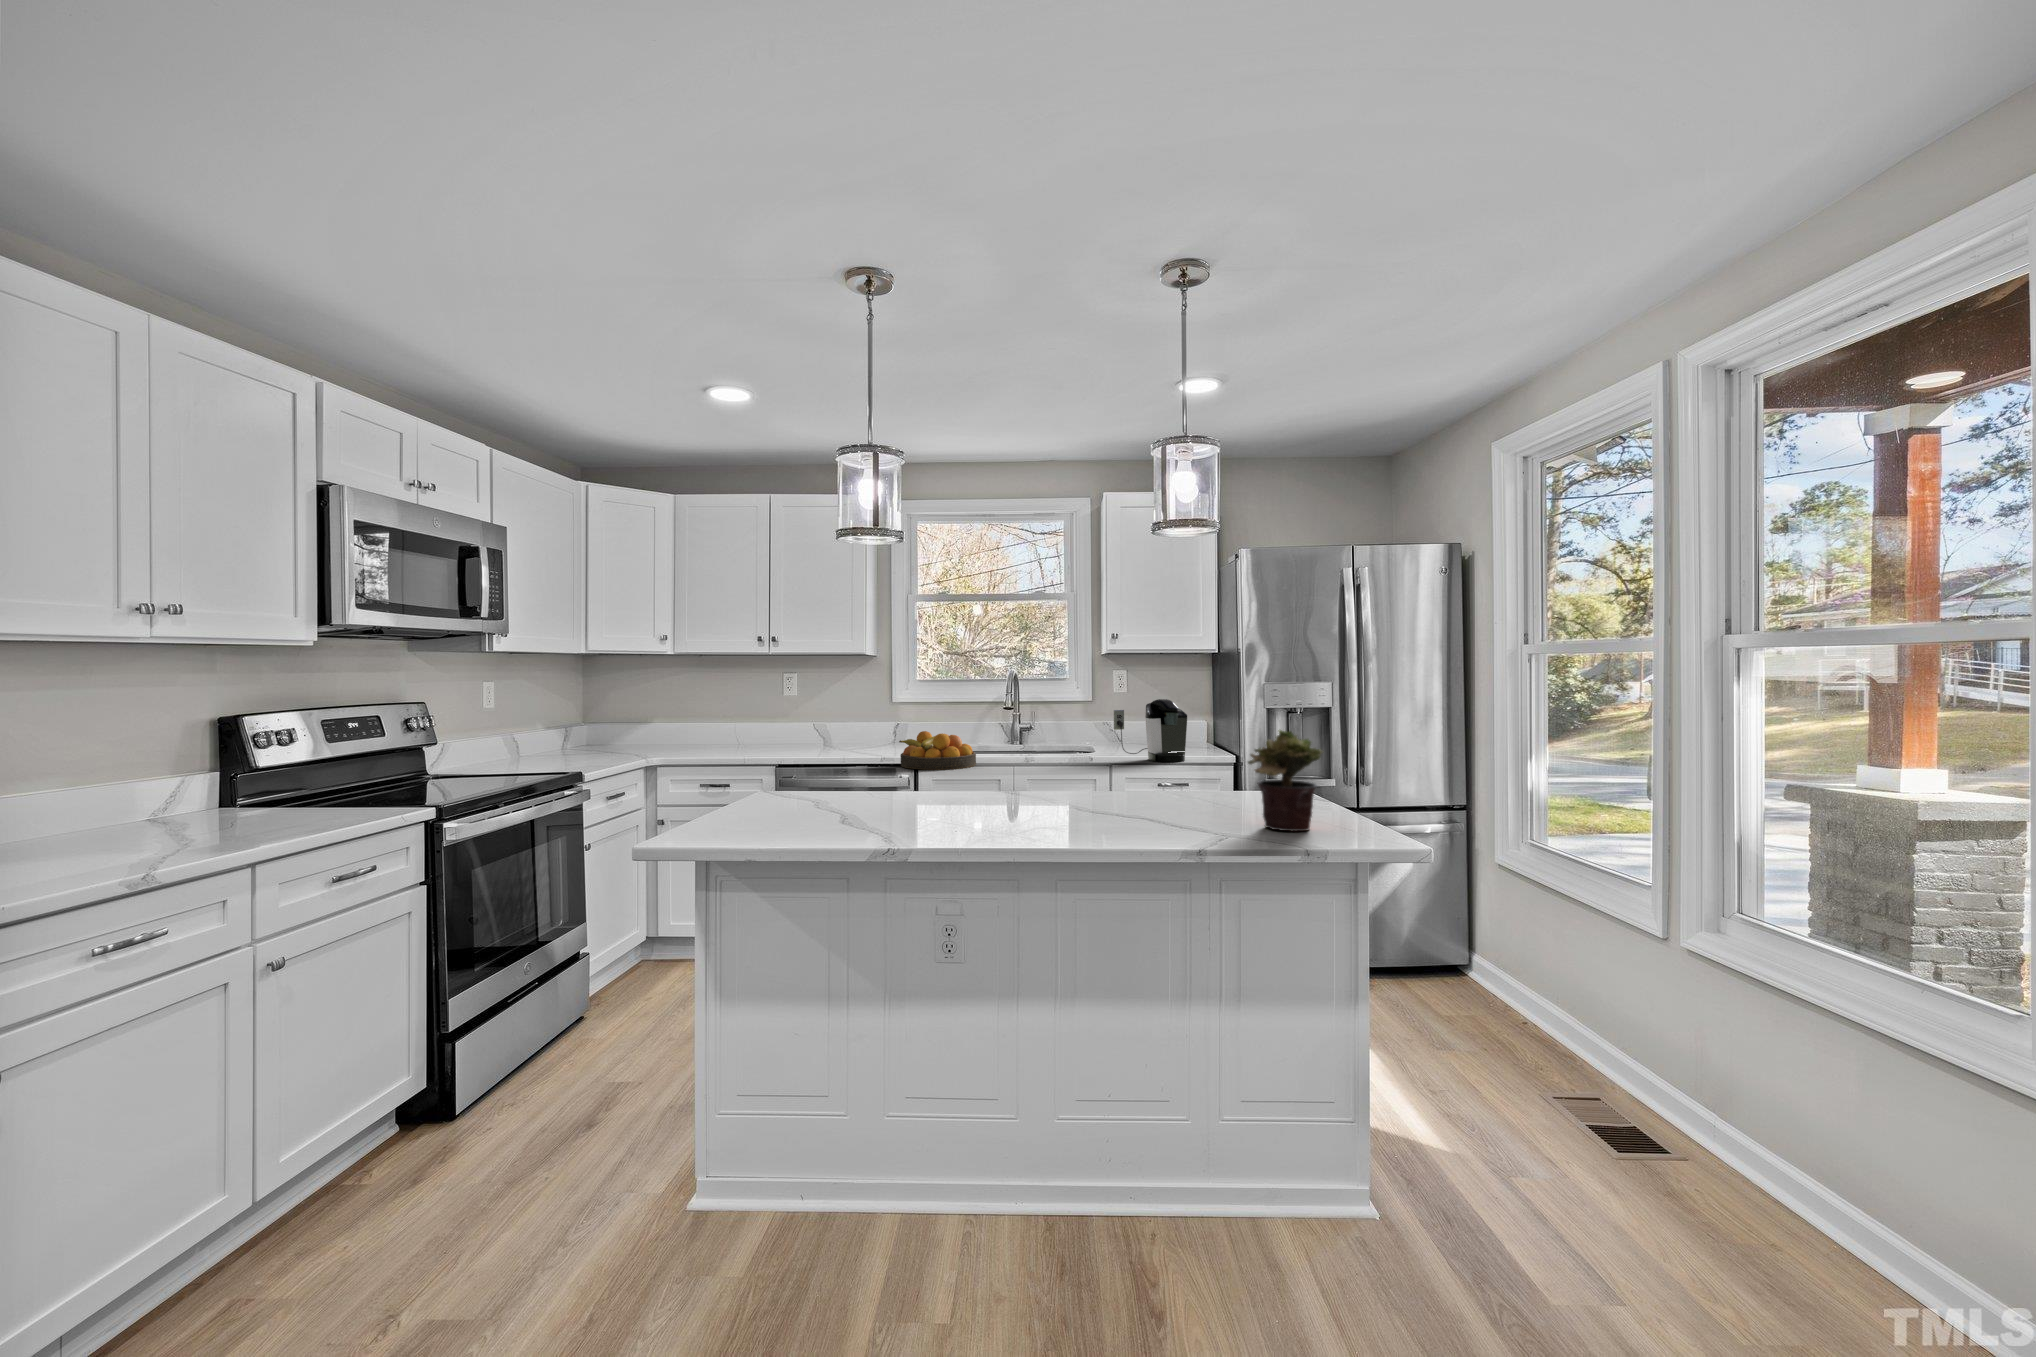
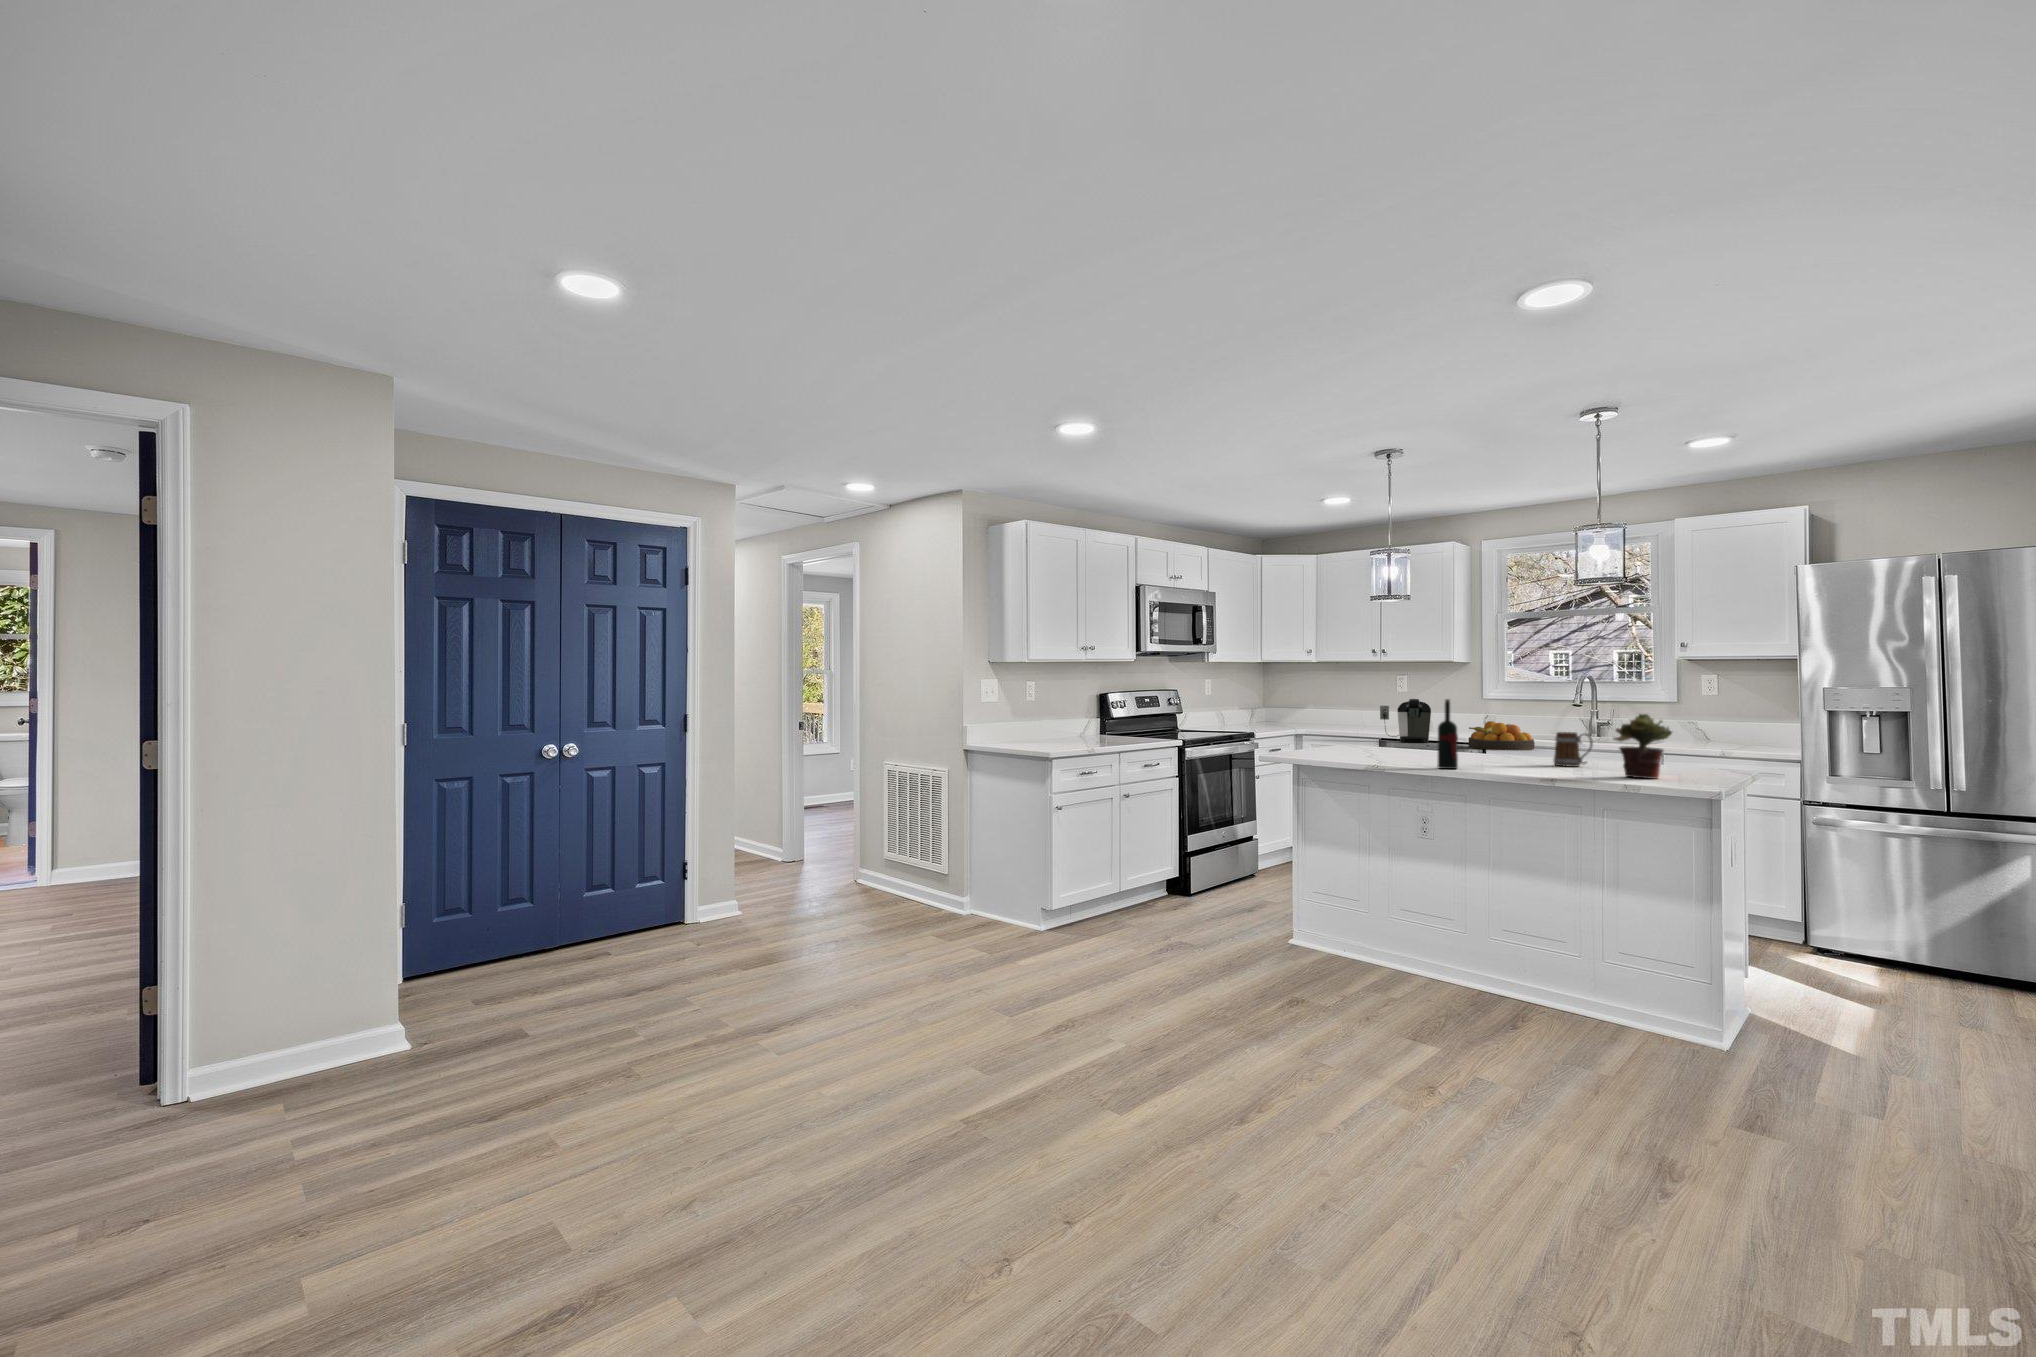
coffee maker: present [1114,699,1187,762] -> present [1380,699,1431,743]
wine bottle: none [1003,716,1041,845] -> present [1438,699,1458,769]
mug: none [1100,754,1151,806] -> present [1553,732,1593,767]

